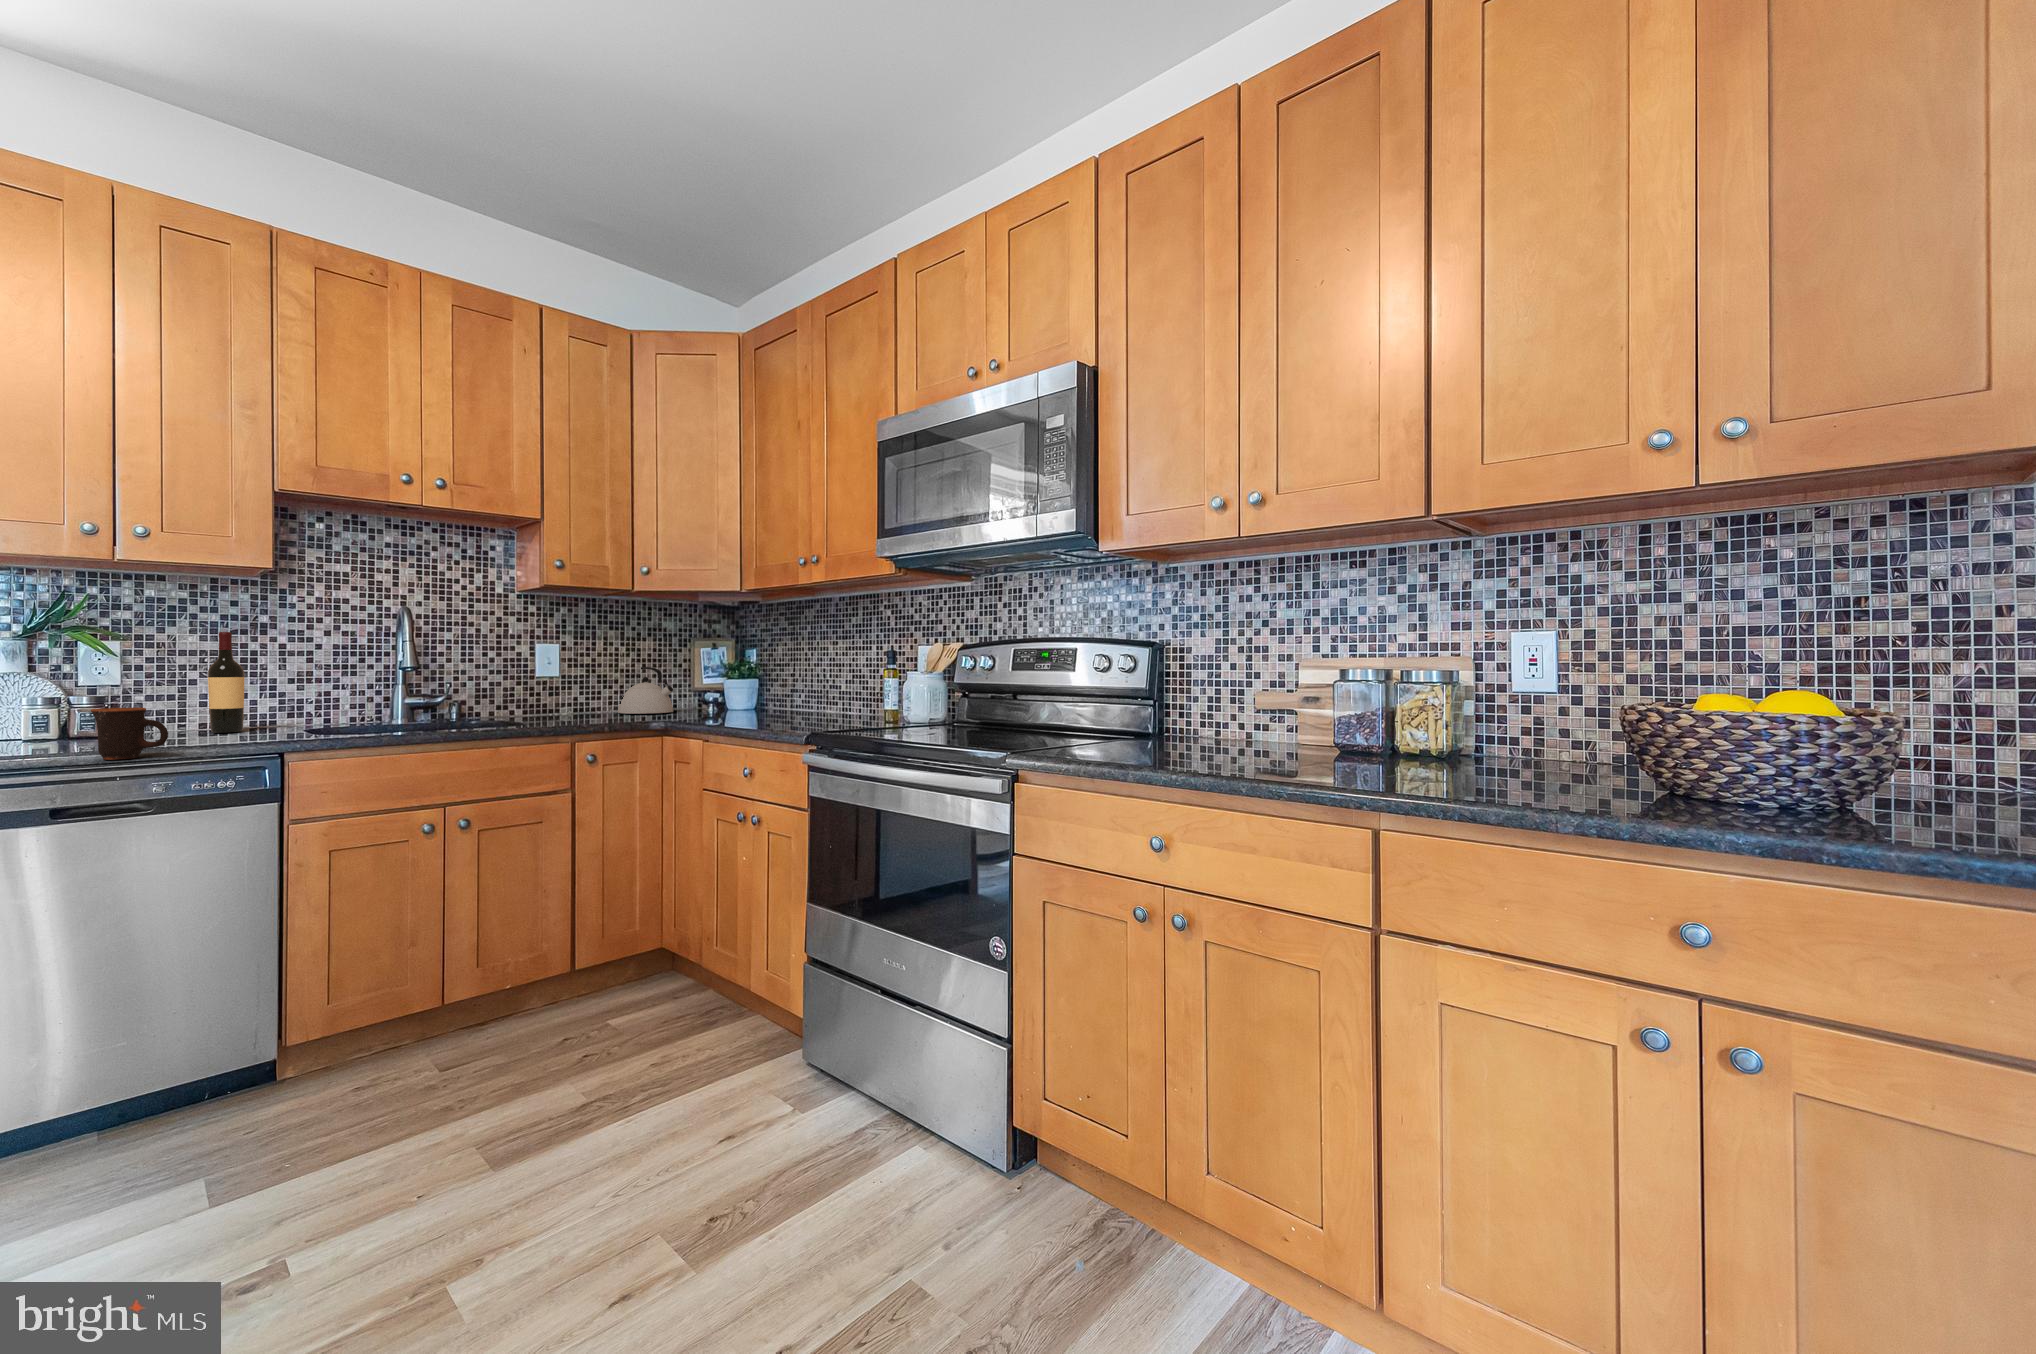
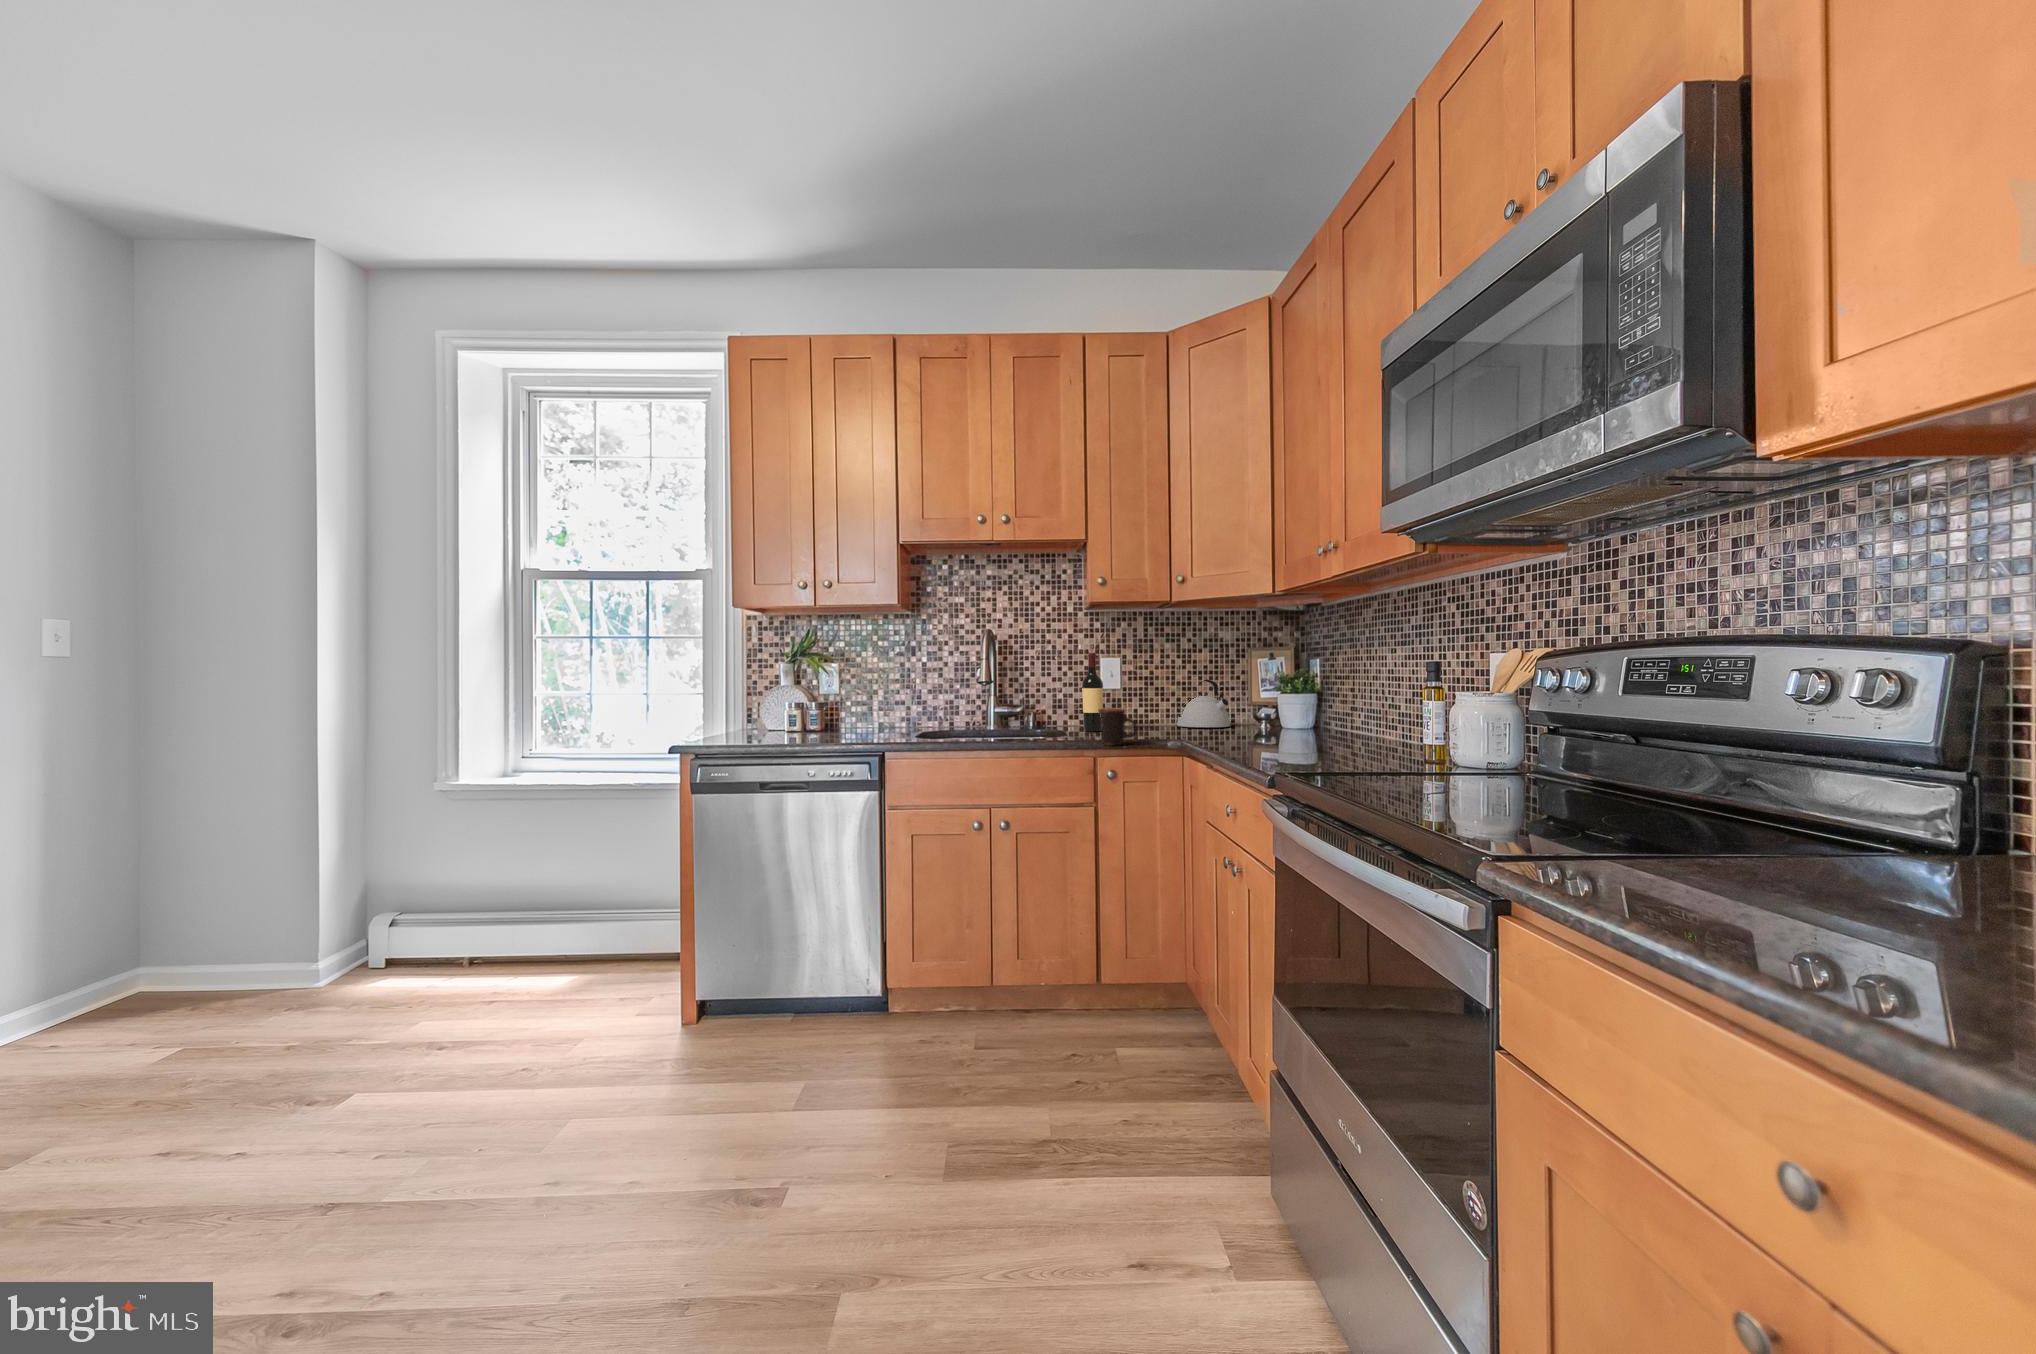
wine bottle: present [208,632,245,733] -> present [1082,653,1103,731]
mug: present [91,708,168,760] -> present [1099,708,1138,745]

